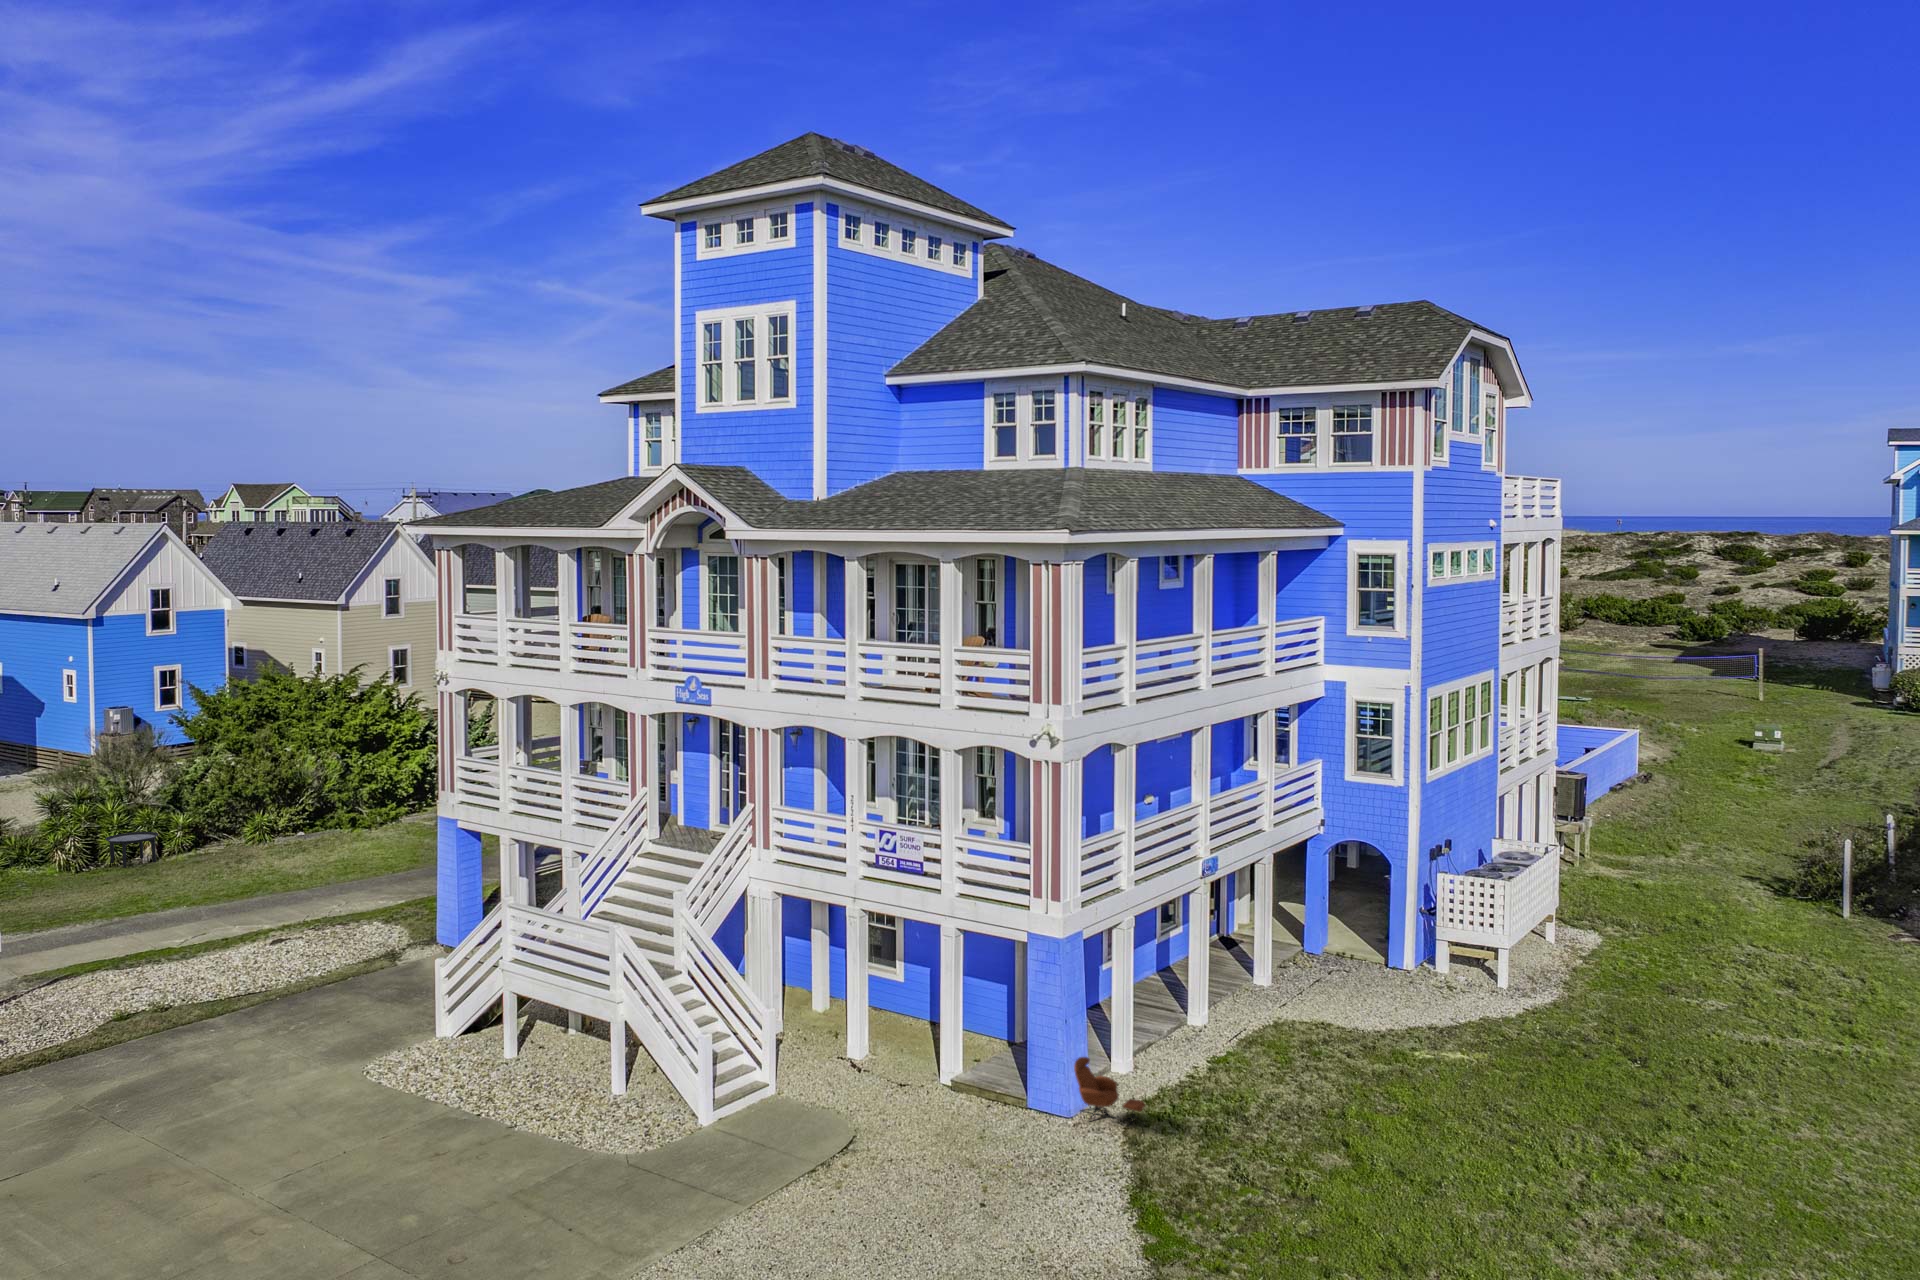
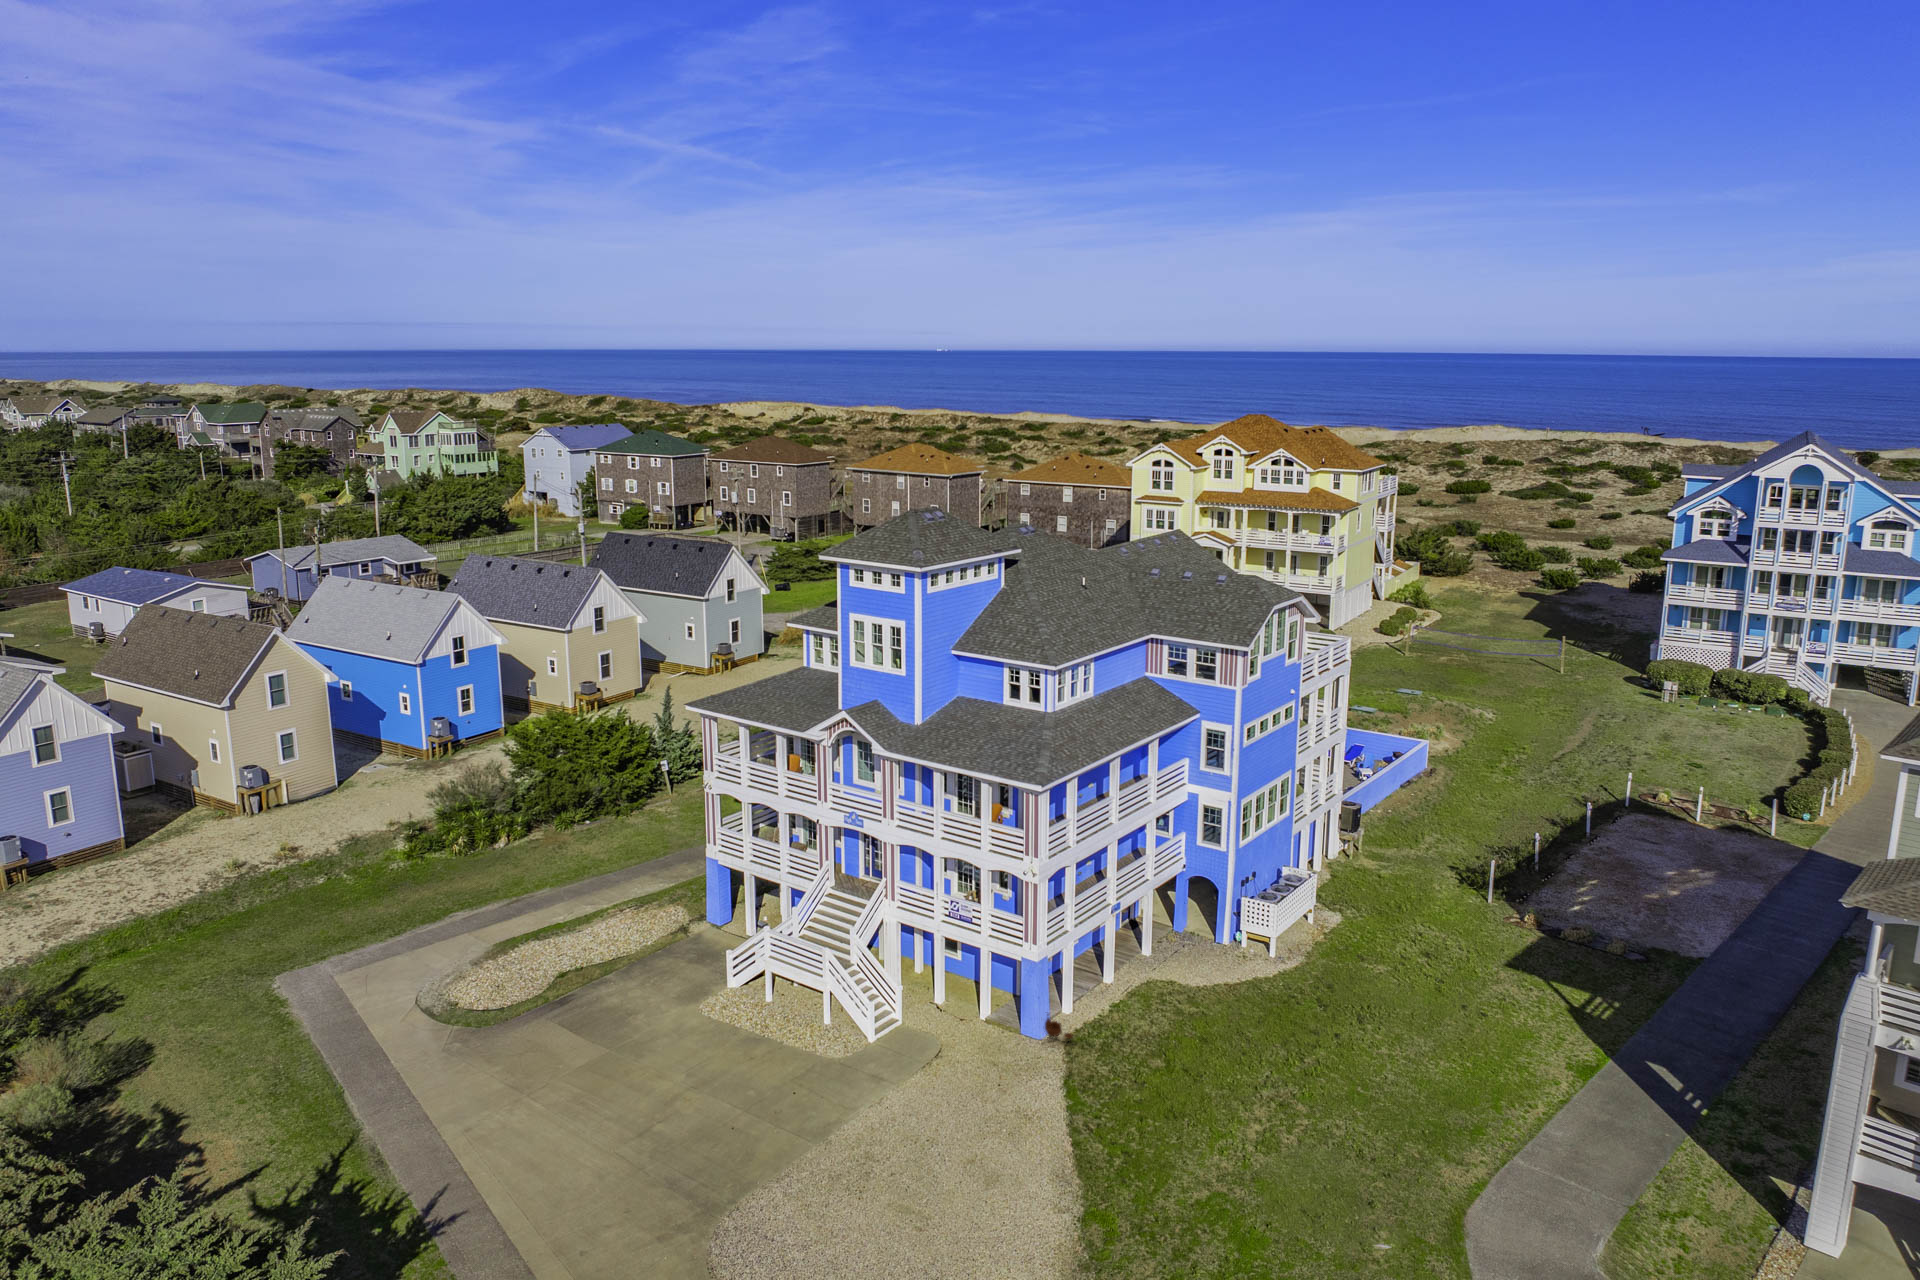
round table: present [106,832,158,867] -> none [493,834,521,858]

